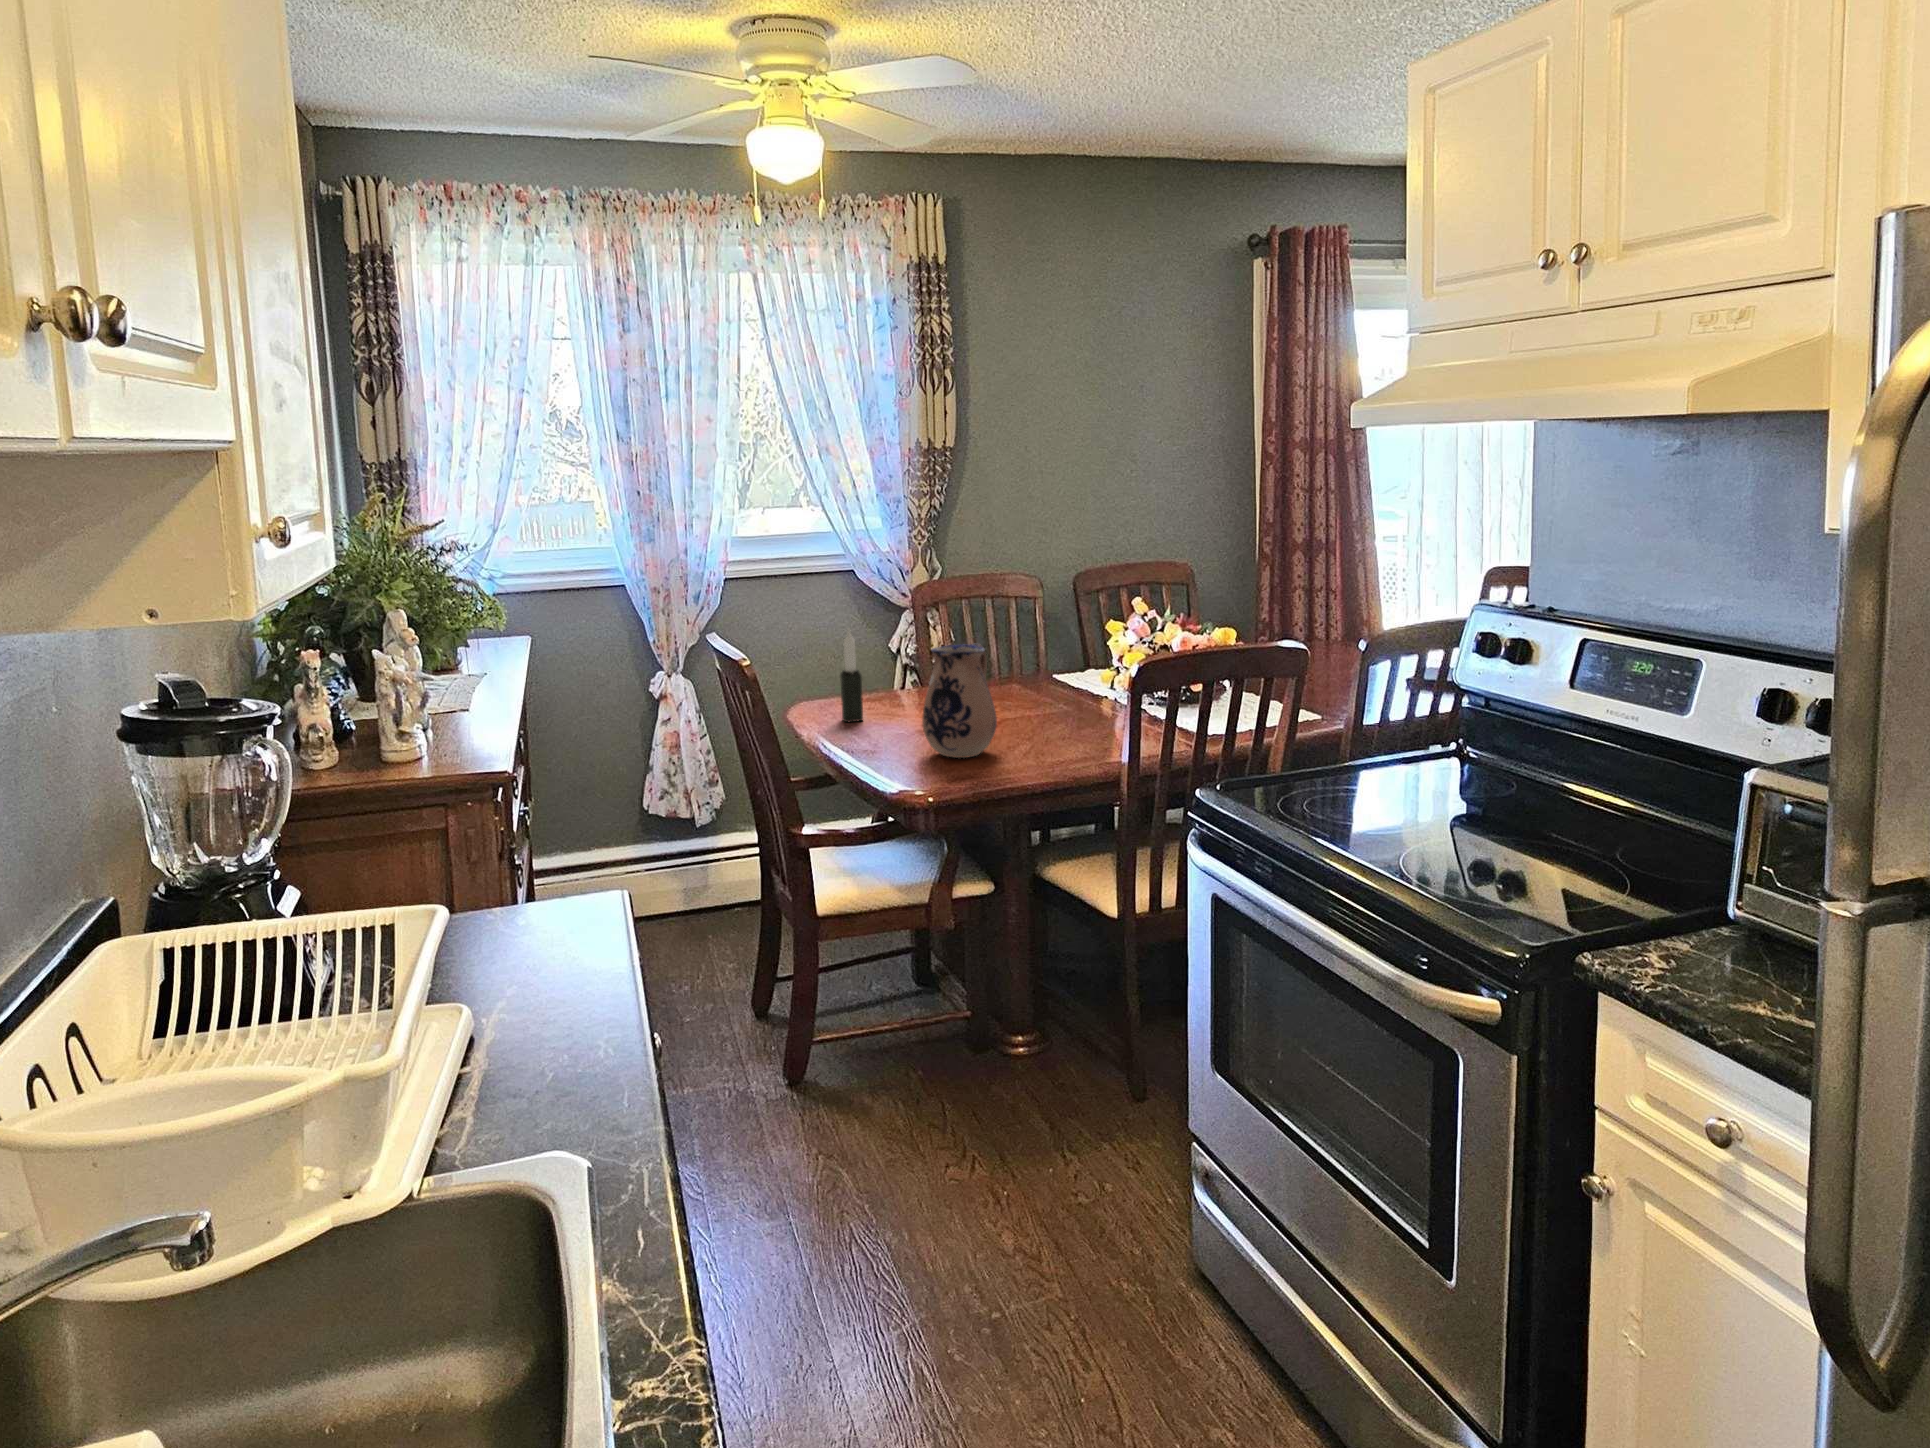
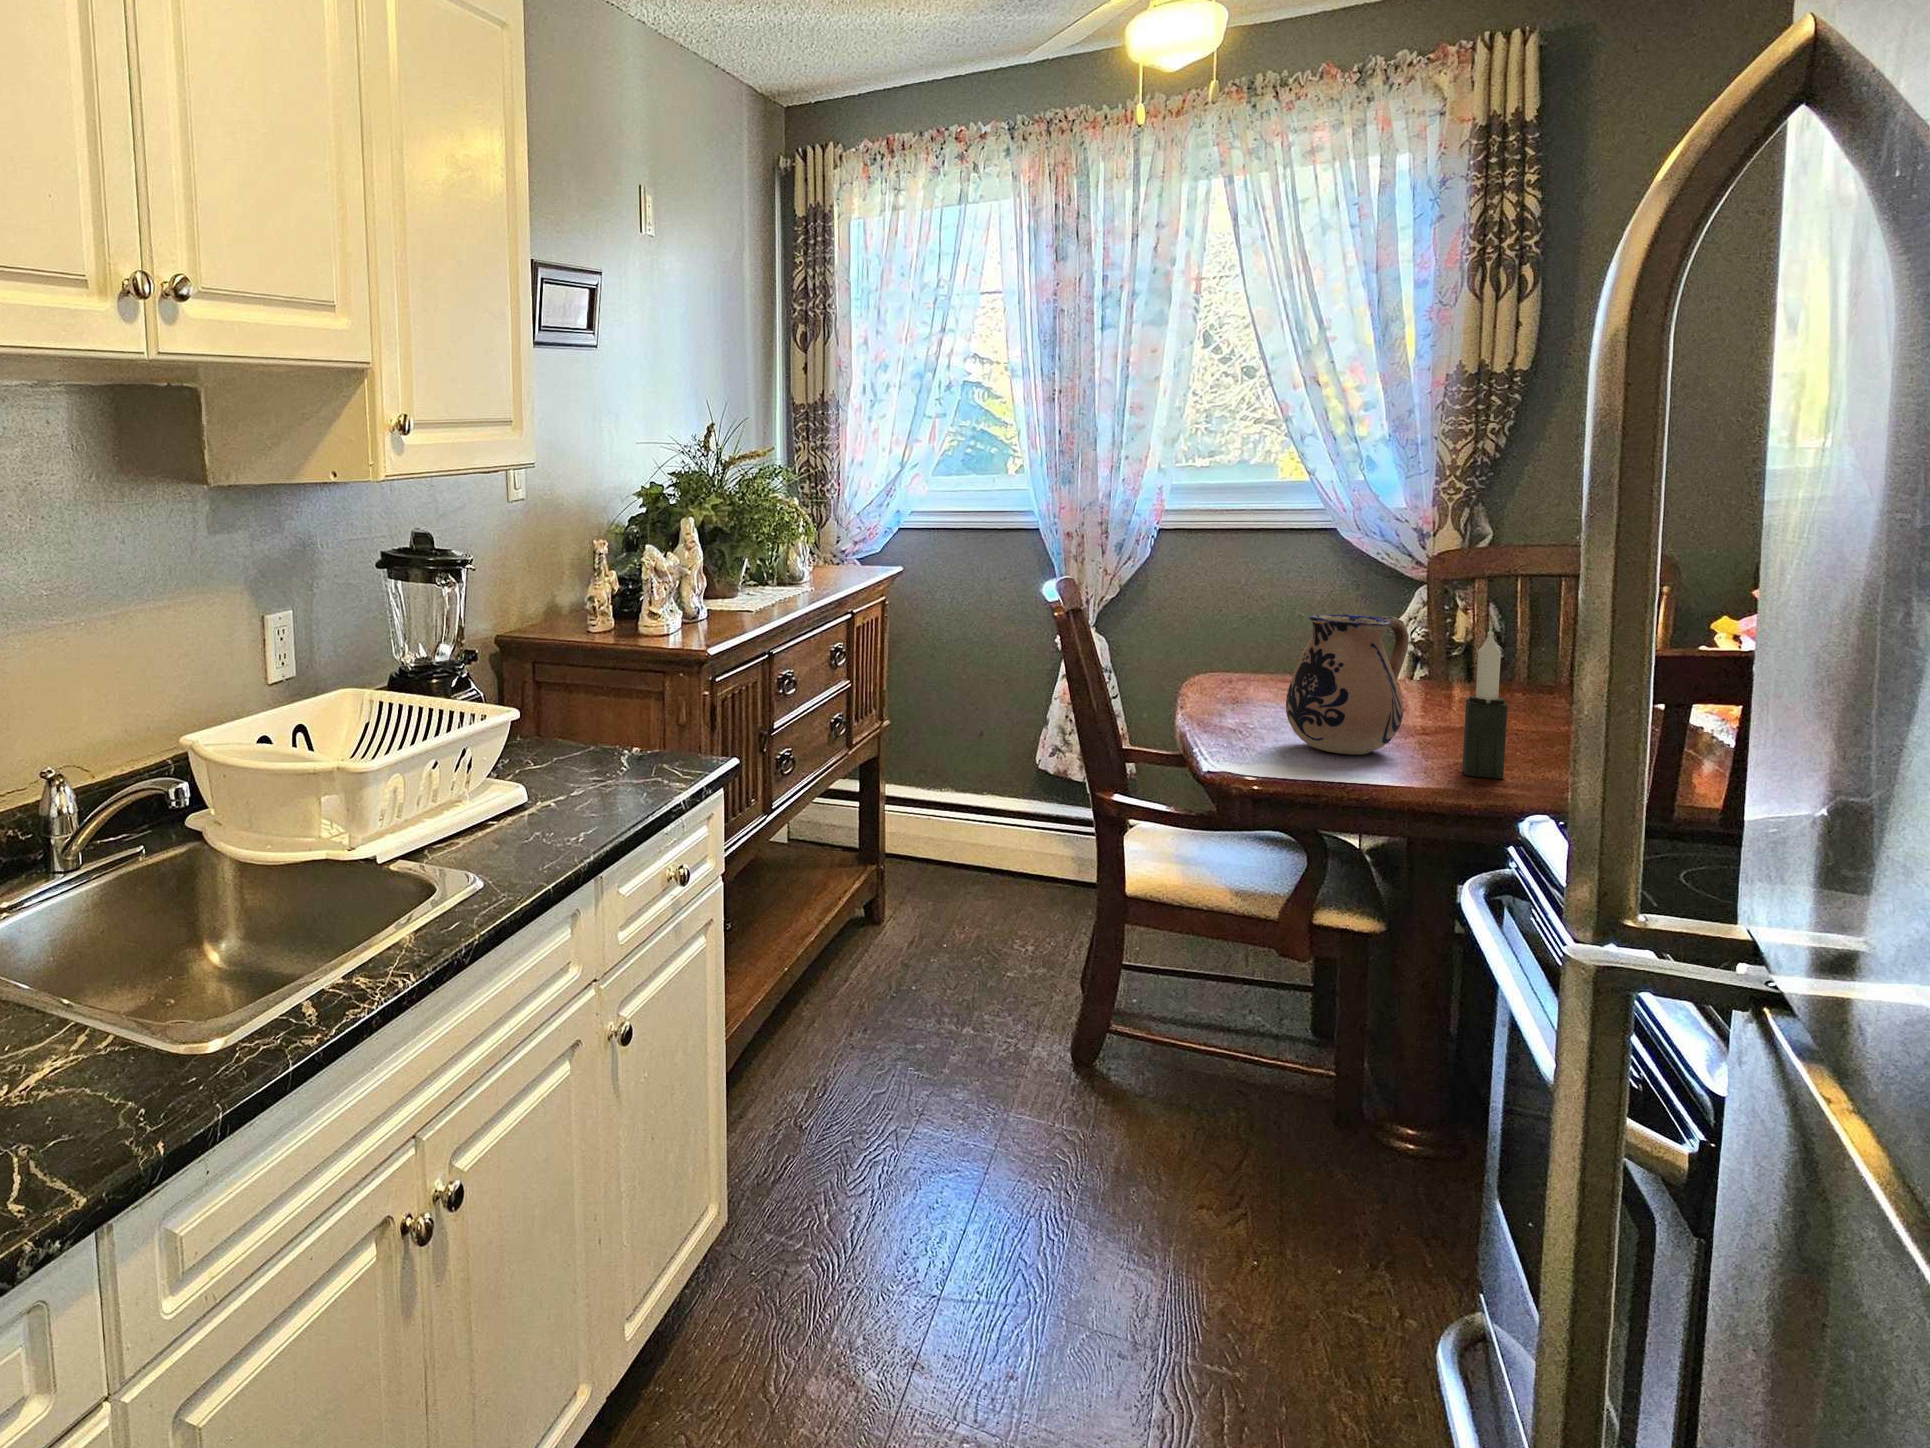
candle: present [840,629,863,722] -> present [1462,631,1508,779]

